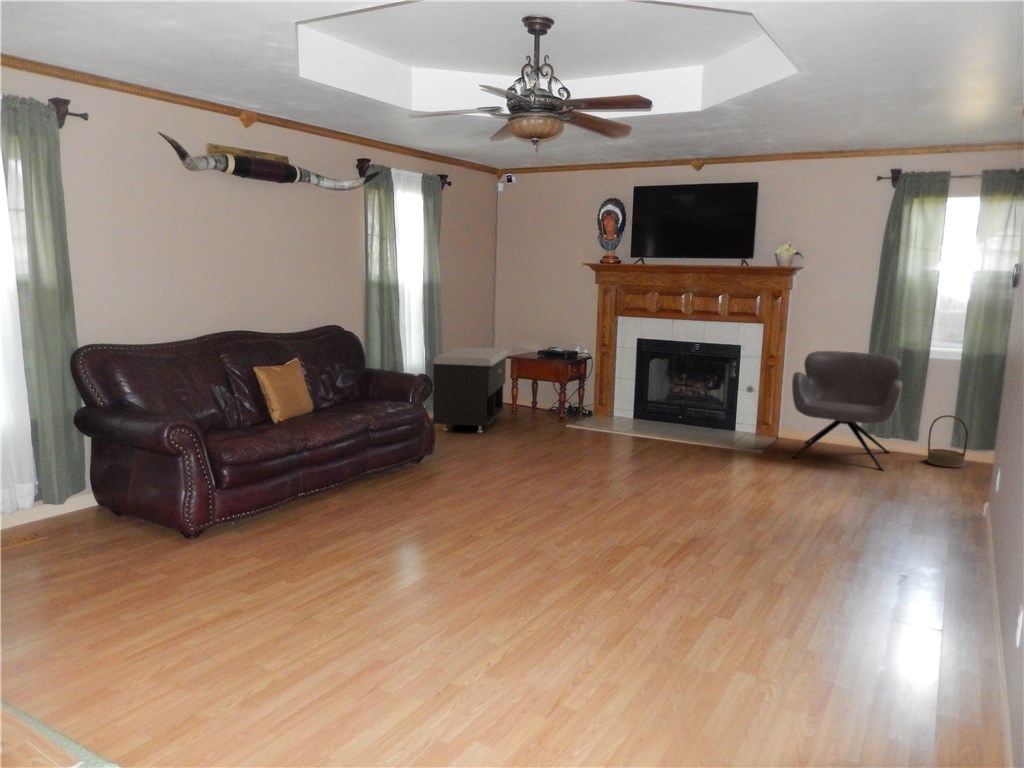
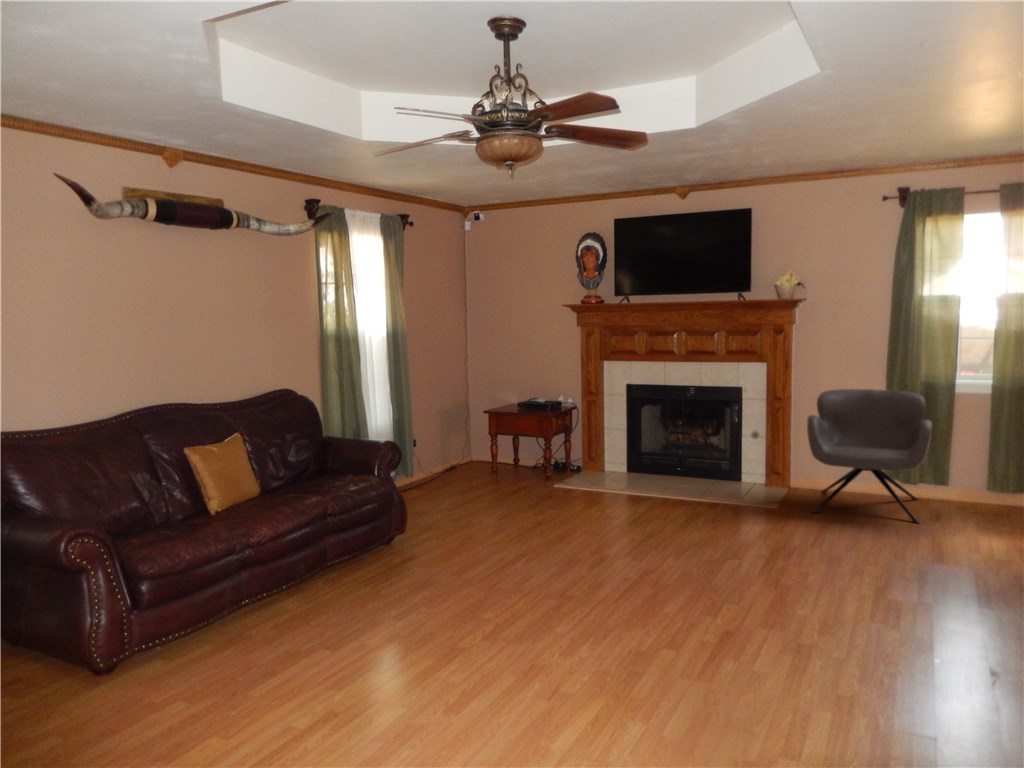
storage bench: present [433,347,508,432] -> none [402,403,485,501]
basket: present [927,415,968,468] -> none [962,456,1007,514]

